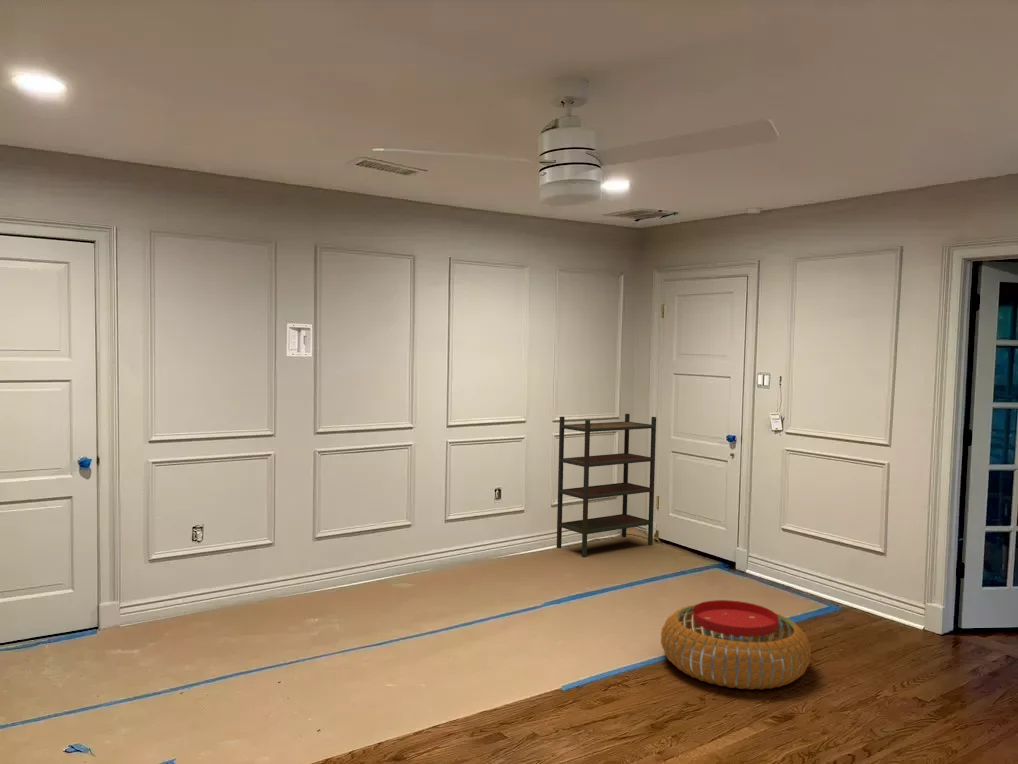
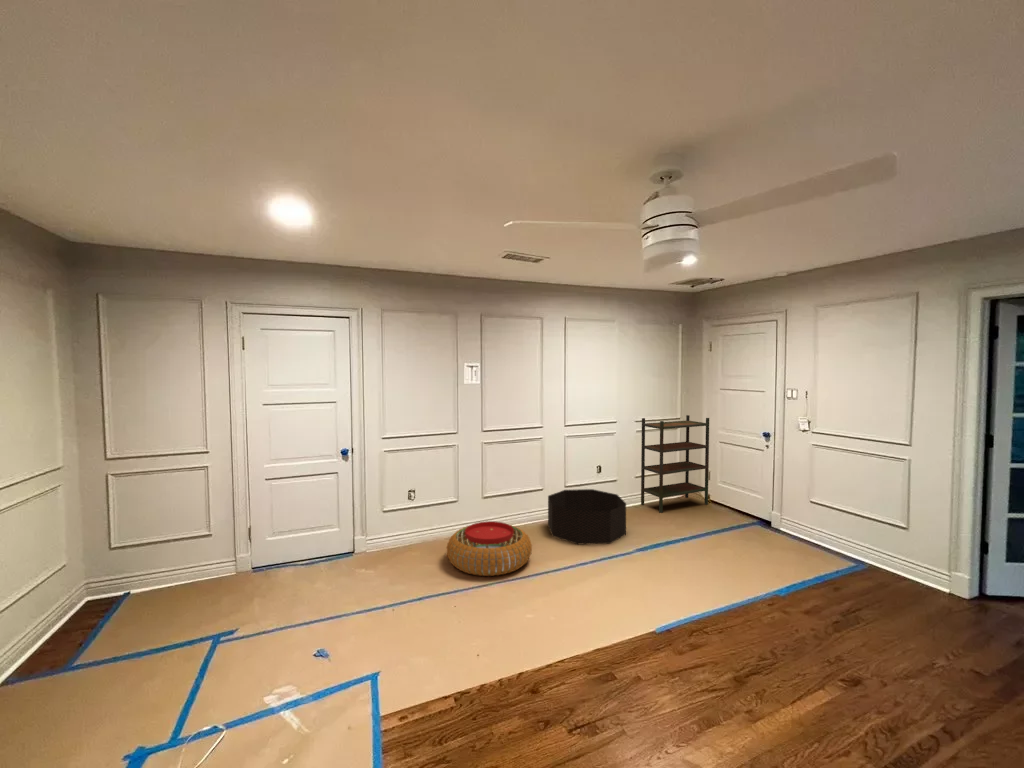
basket: none [415,522,532,599] -> present [548,489,626,544]
pouf: present [661,600,811,690] -> present [447,521,532,576]

